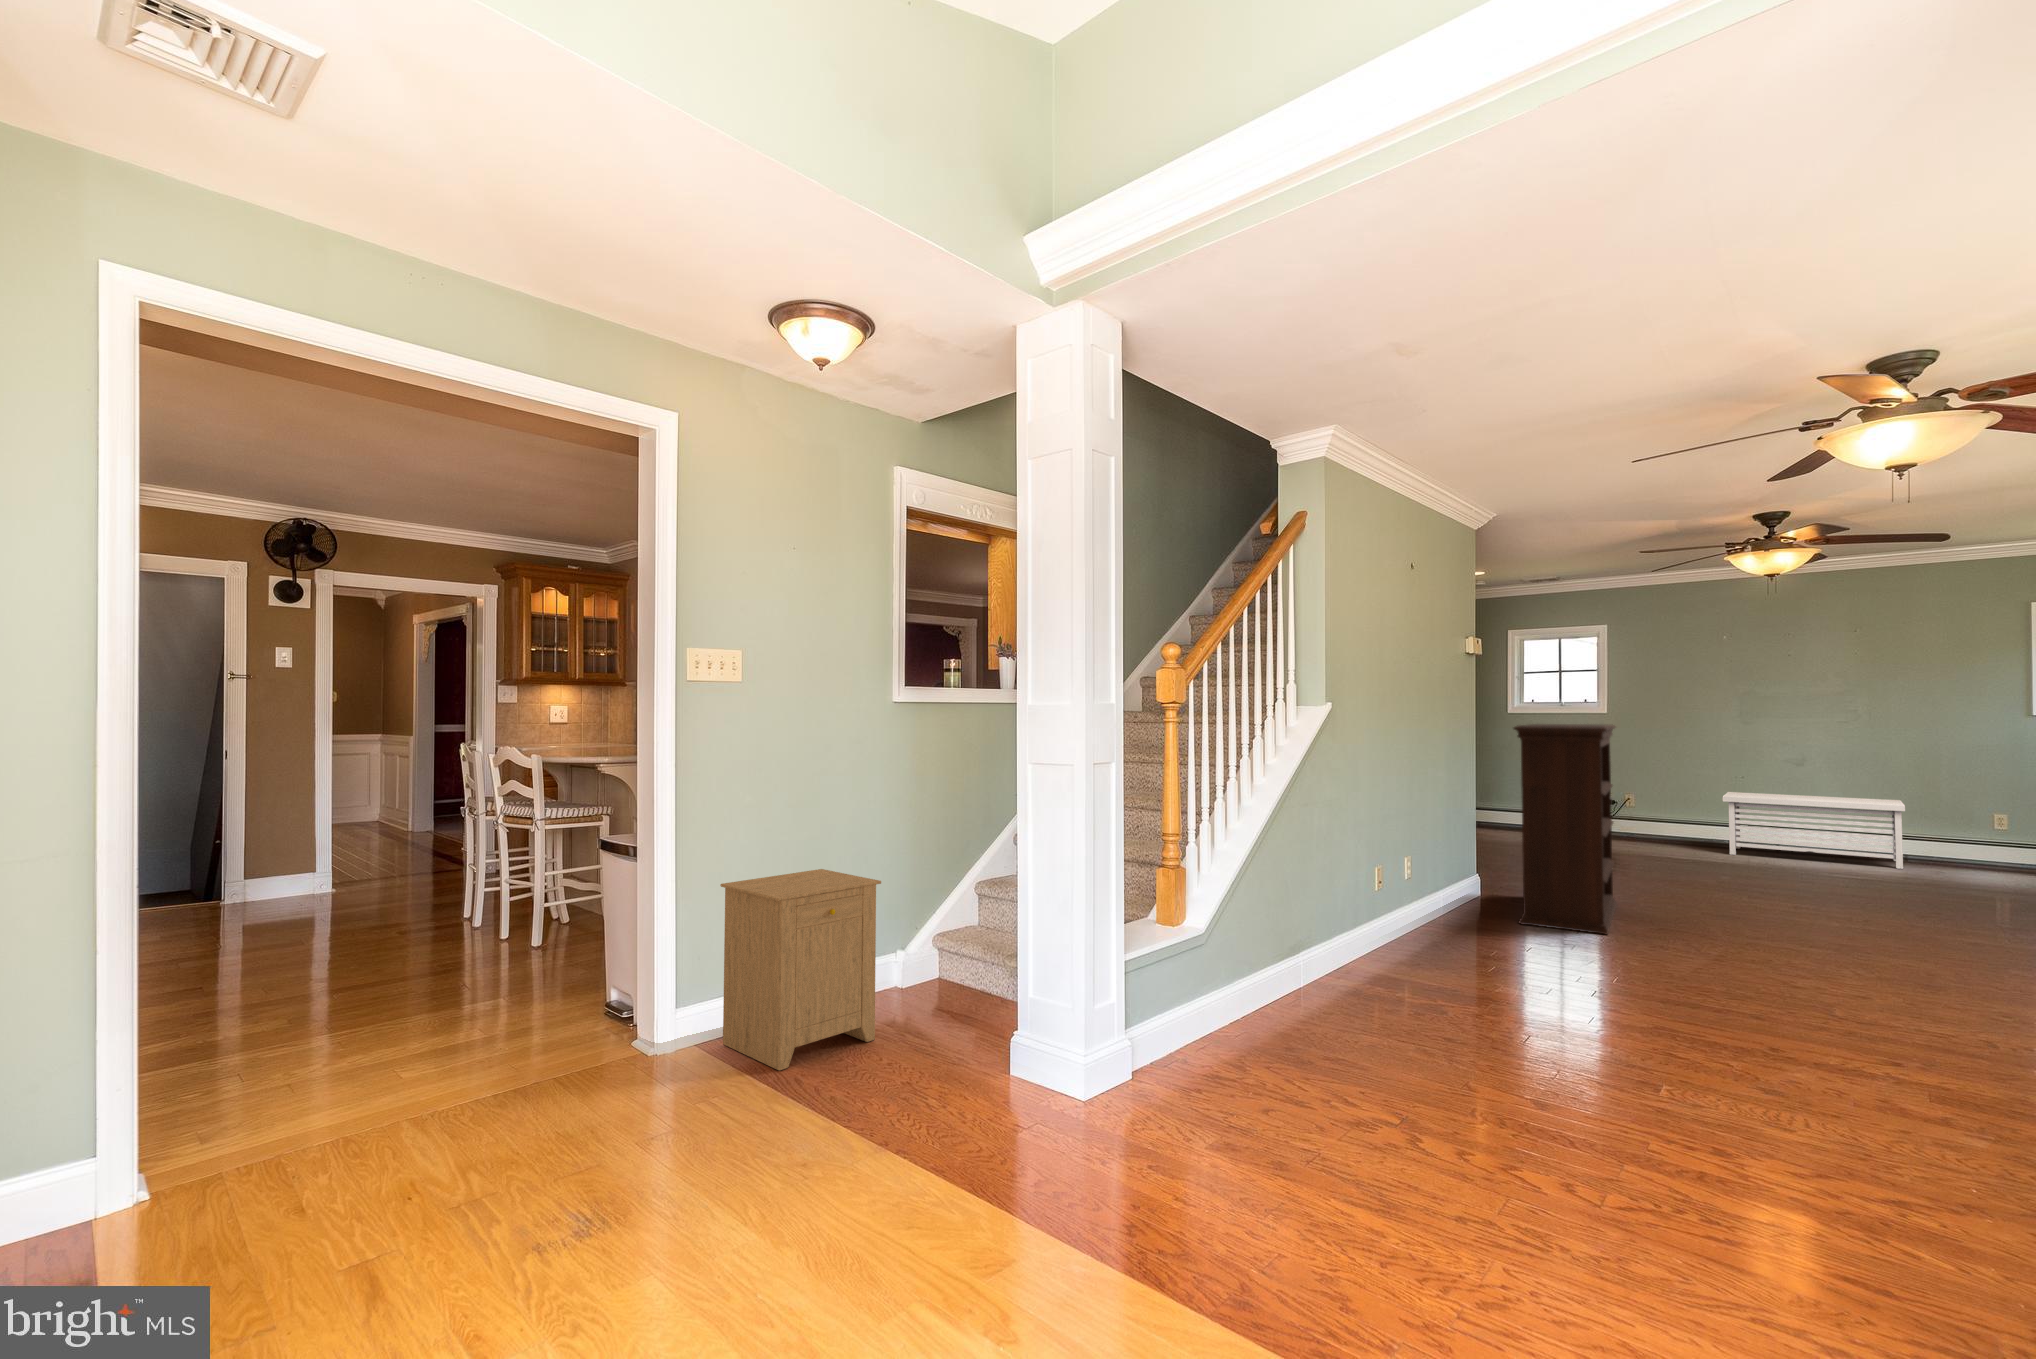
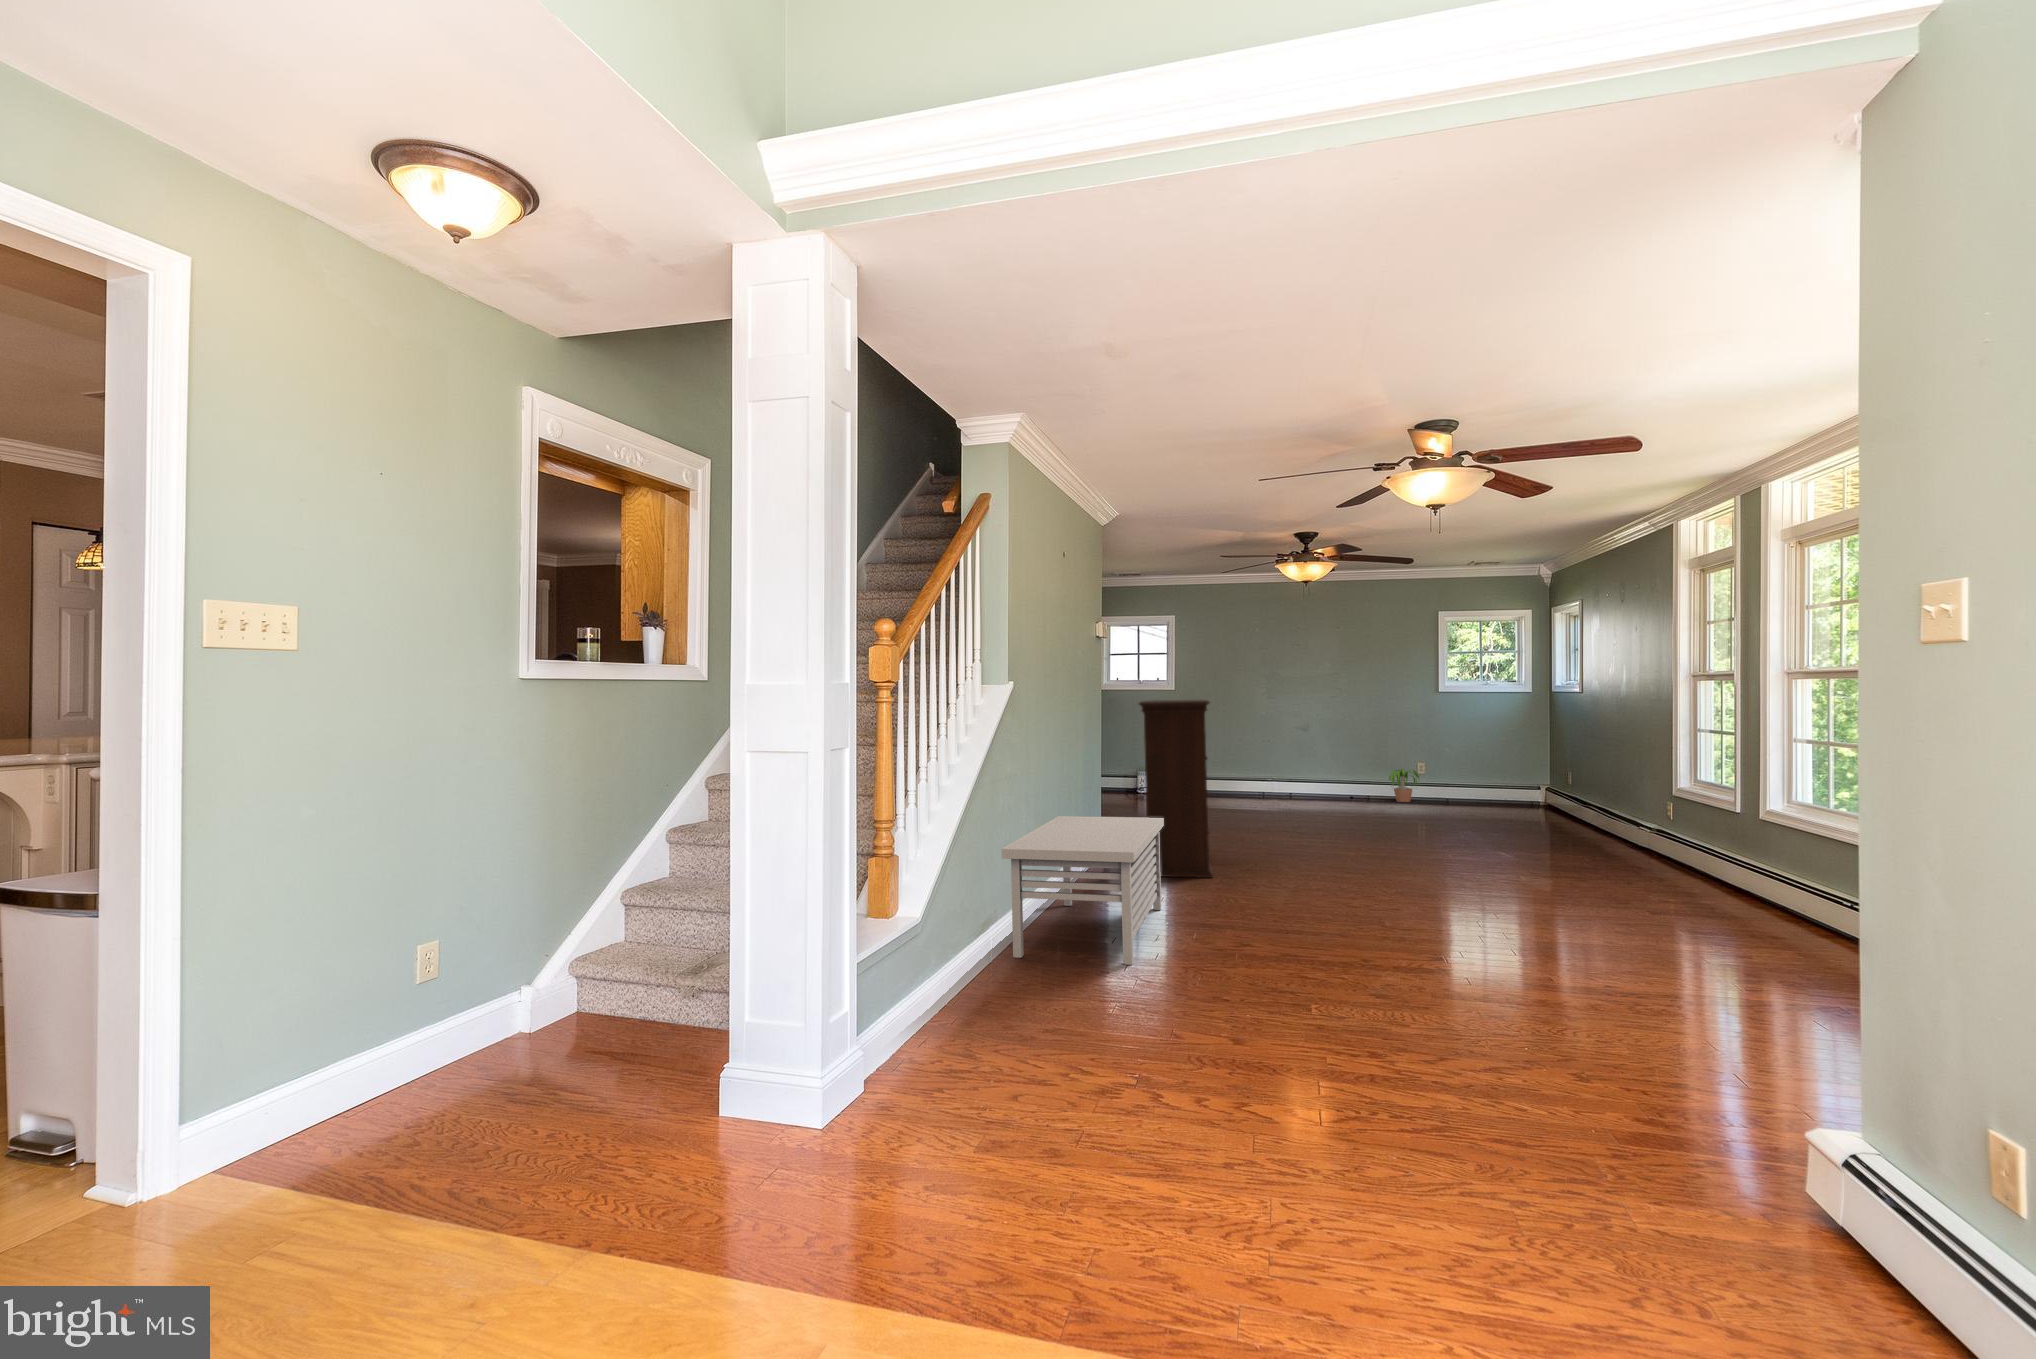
storage bench: present [1723,792,1905,869] -> present [1001,816,1164,965]
potted plant: none [1933,825,2008,870] -> present [1389,769,1419,802]
side table: present [720,869,881,1071] -> none [293,901,540,1177]

